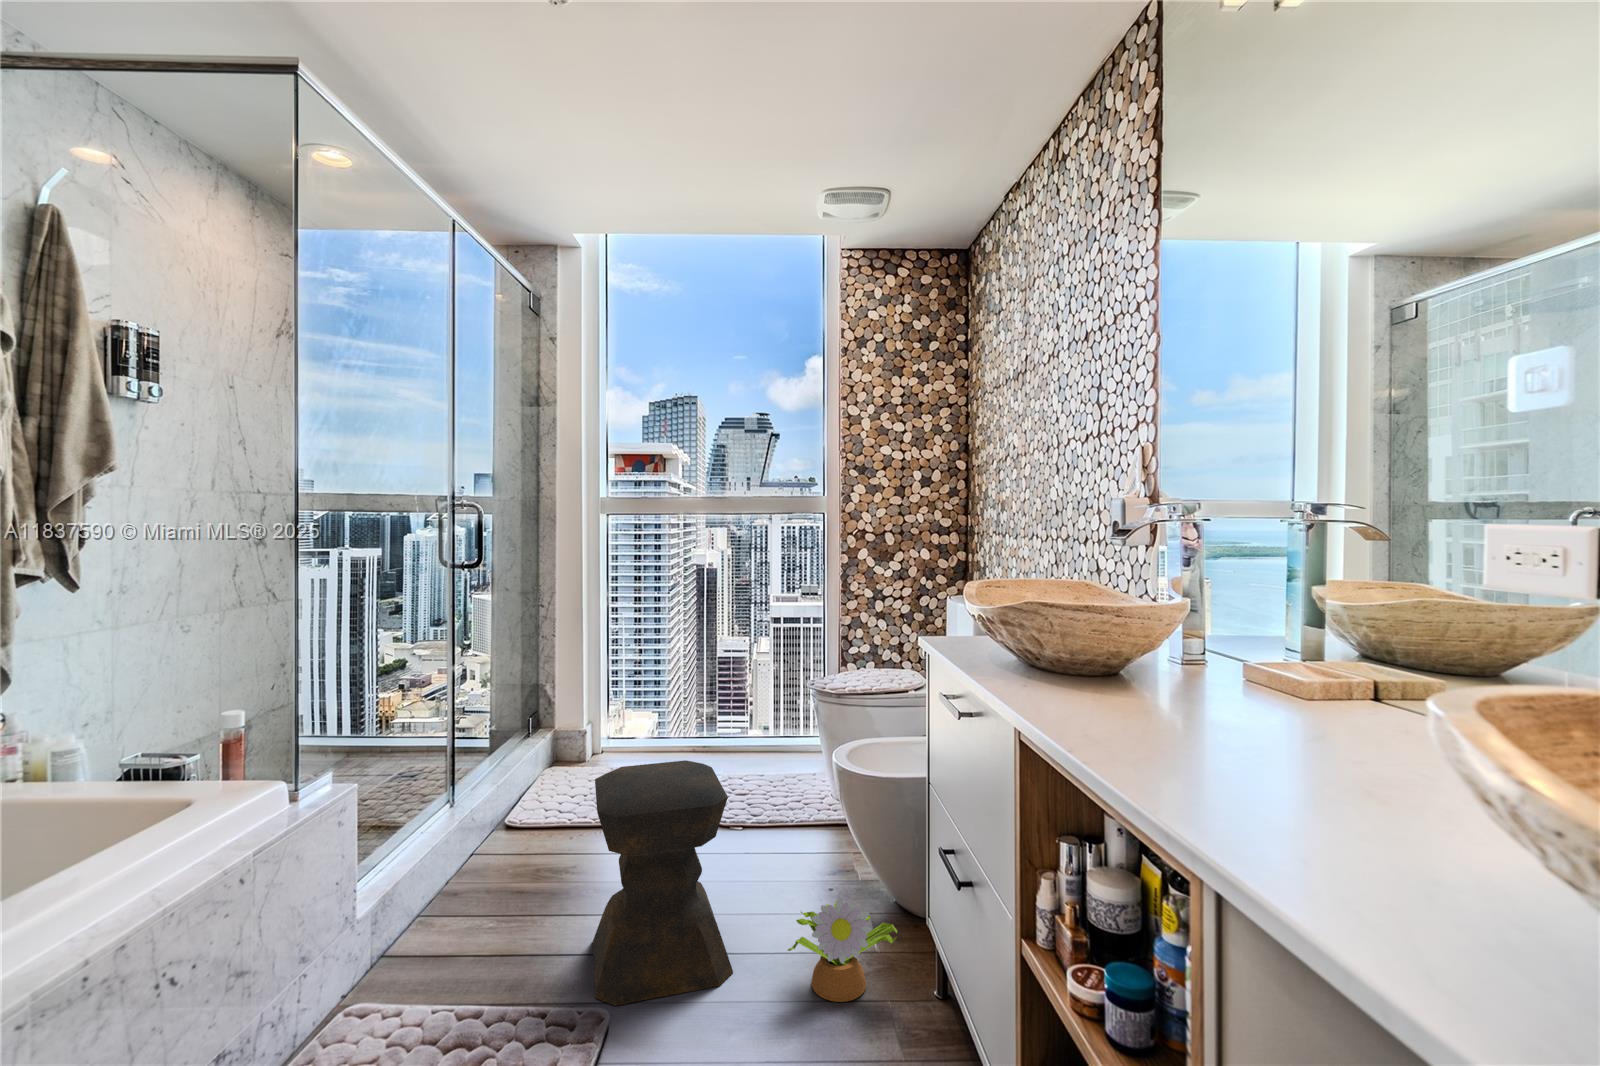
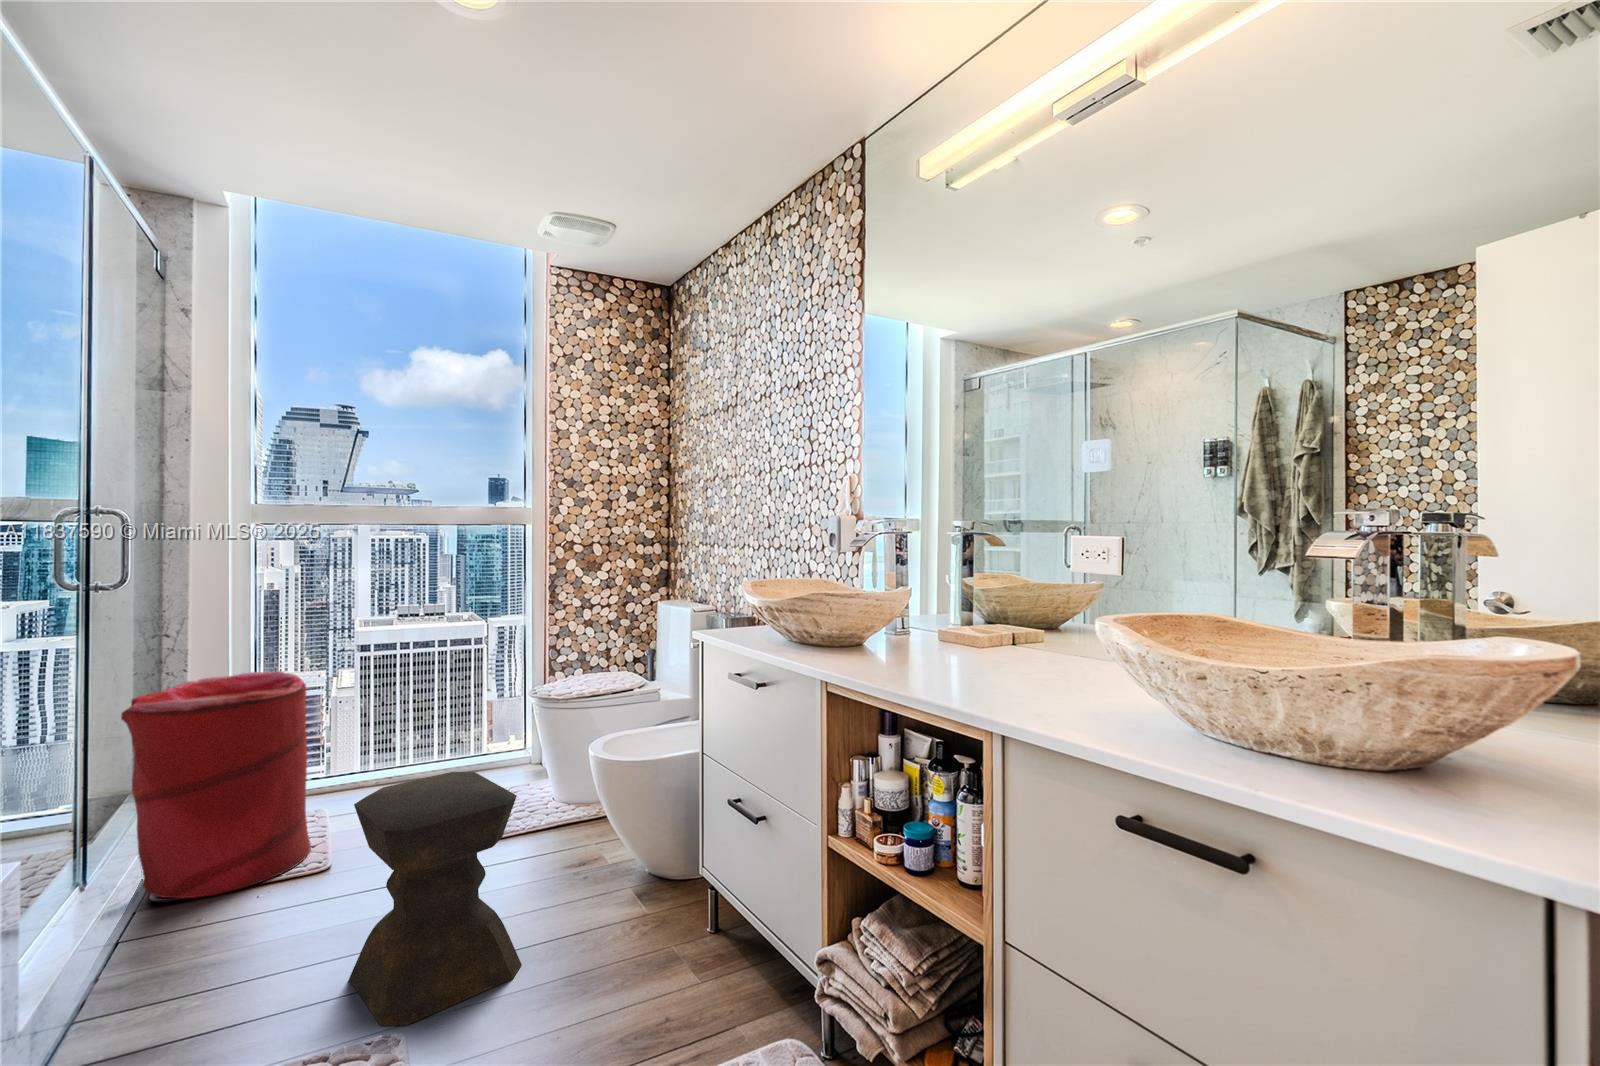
laundry hamper: none [487,643,622,831] -> present [121,671,311,898]
decorative plant: present [788,897,897,1002] -> none [582,864,677,961]

